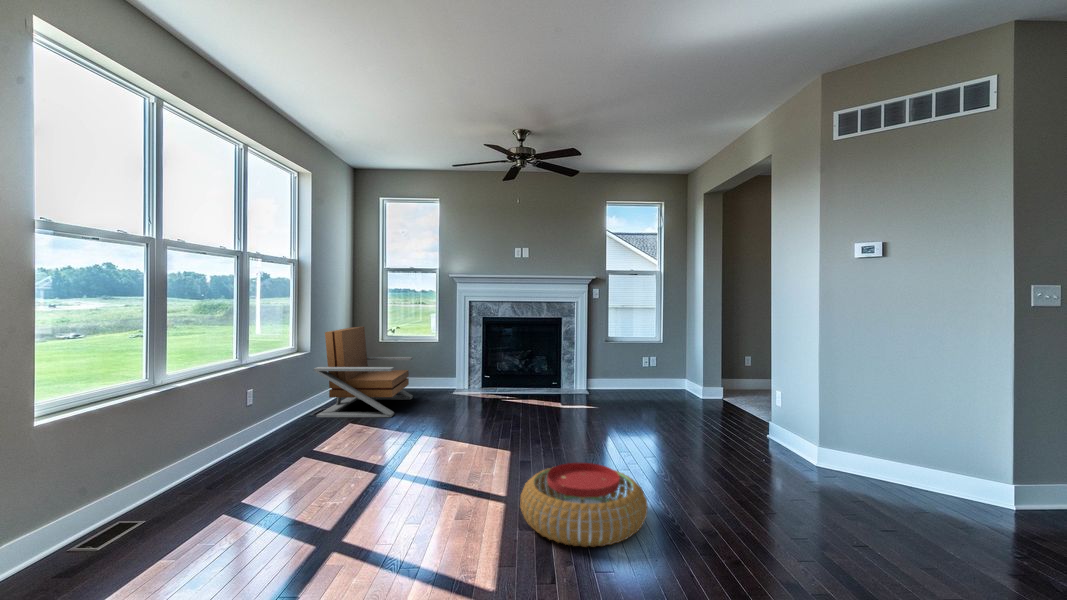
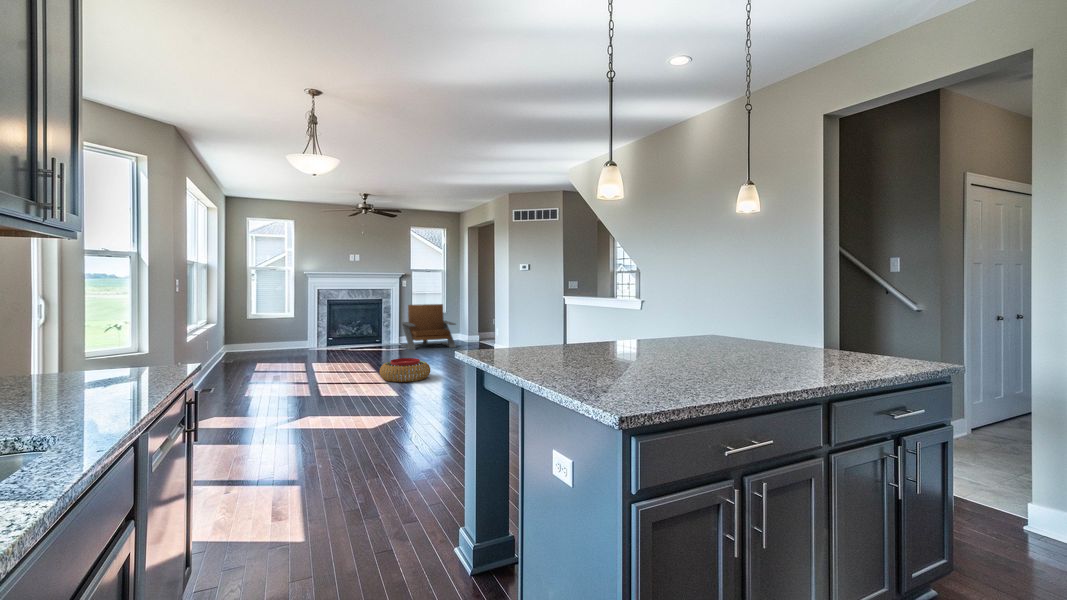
lounge chair: present [313,327,413,417] -> present [402,304,456,350]

